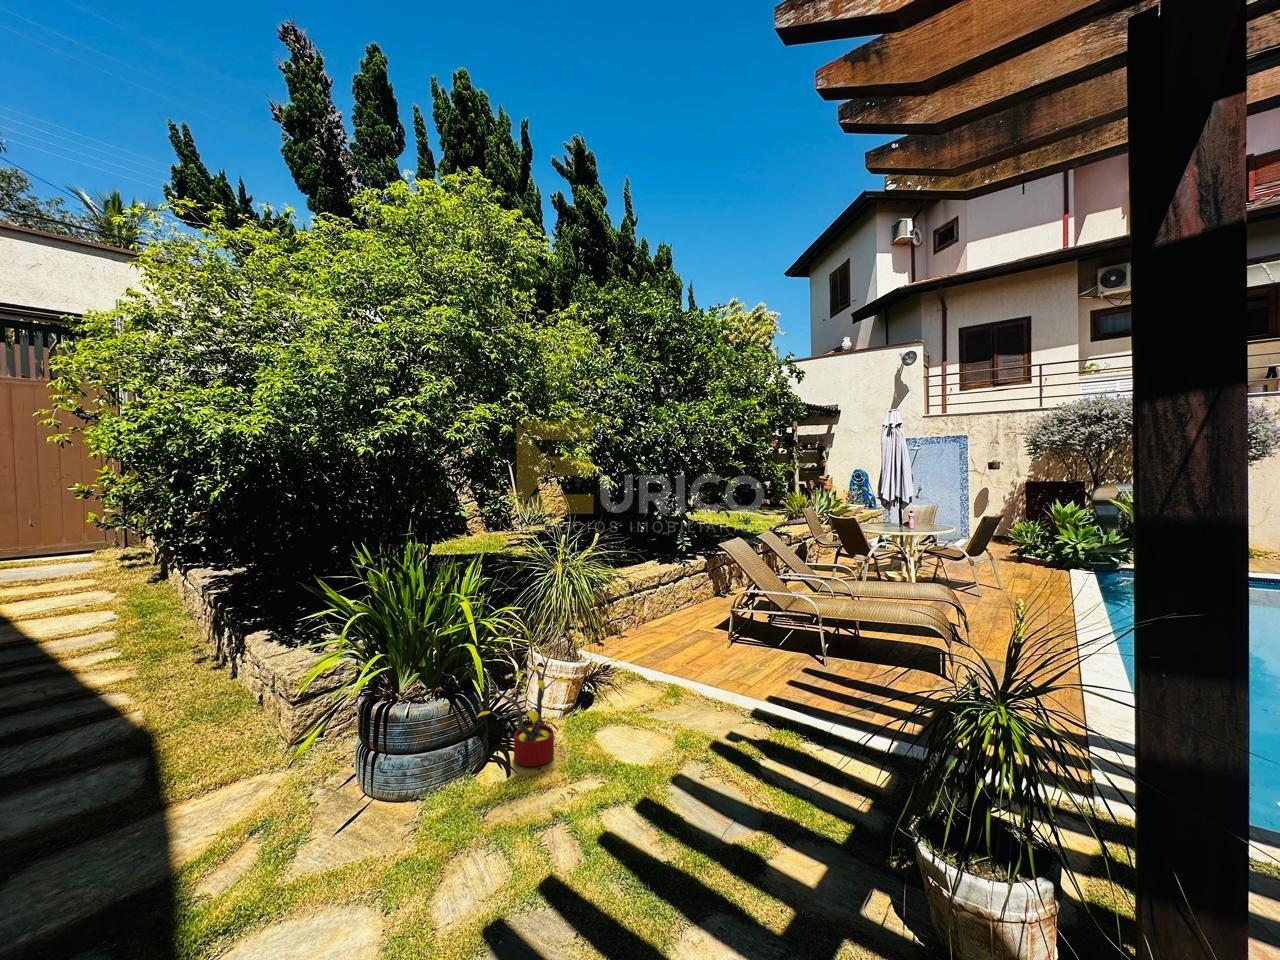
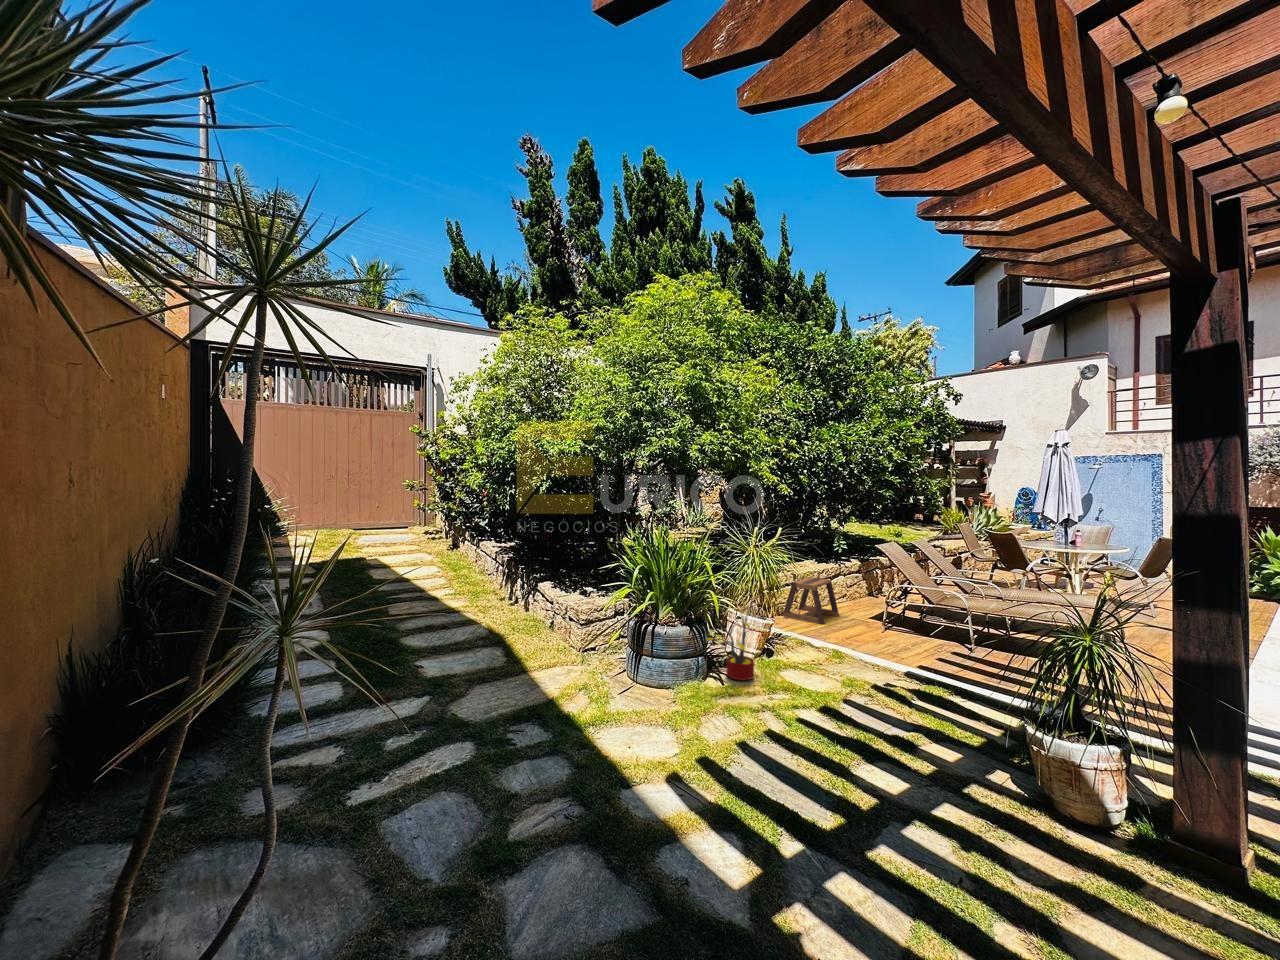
stool: none [614,583,680,643] -> present [783,577,839,624]

